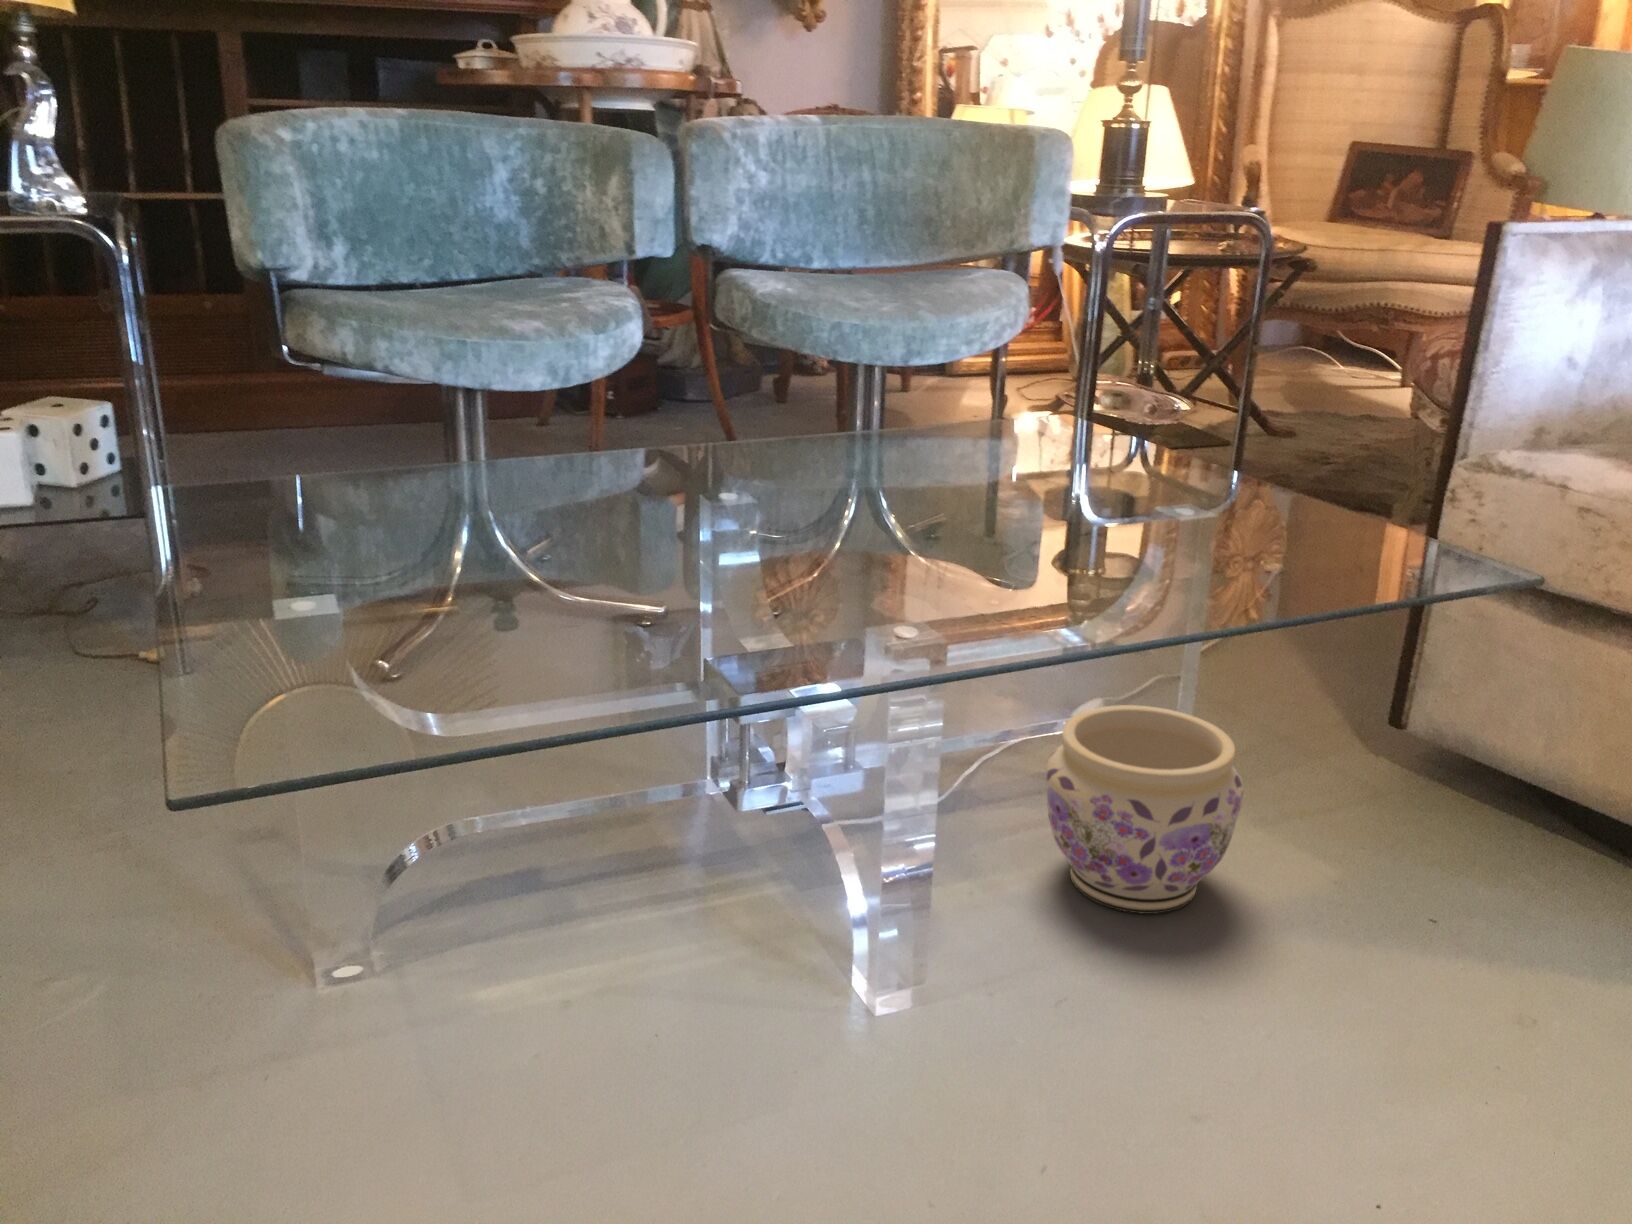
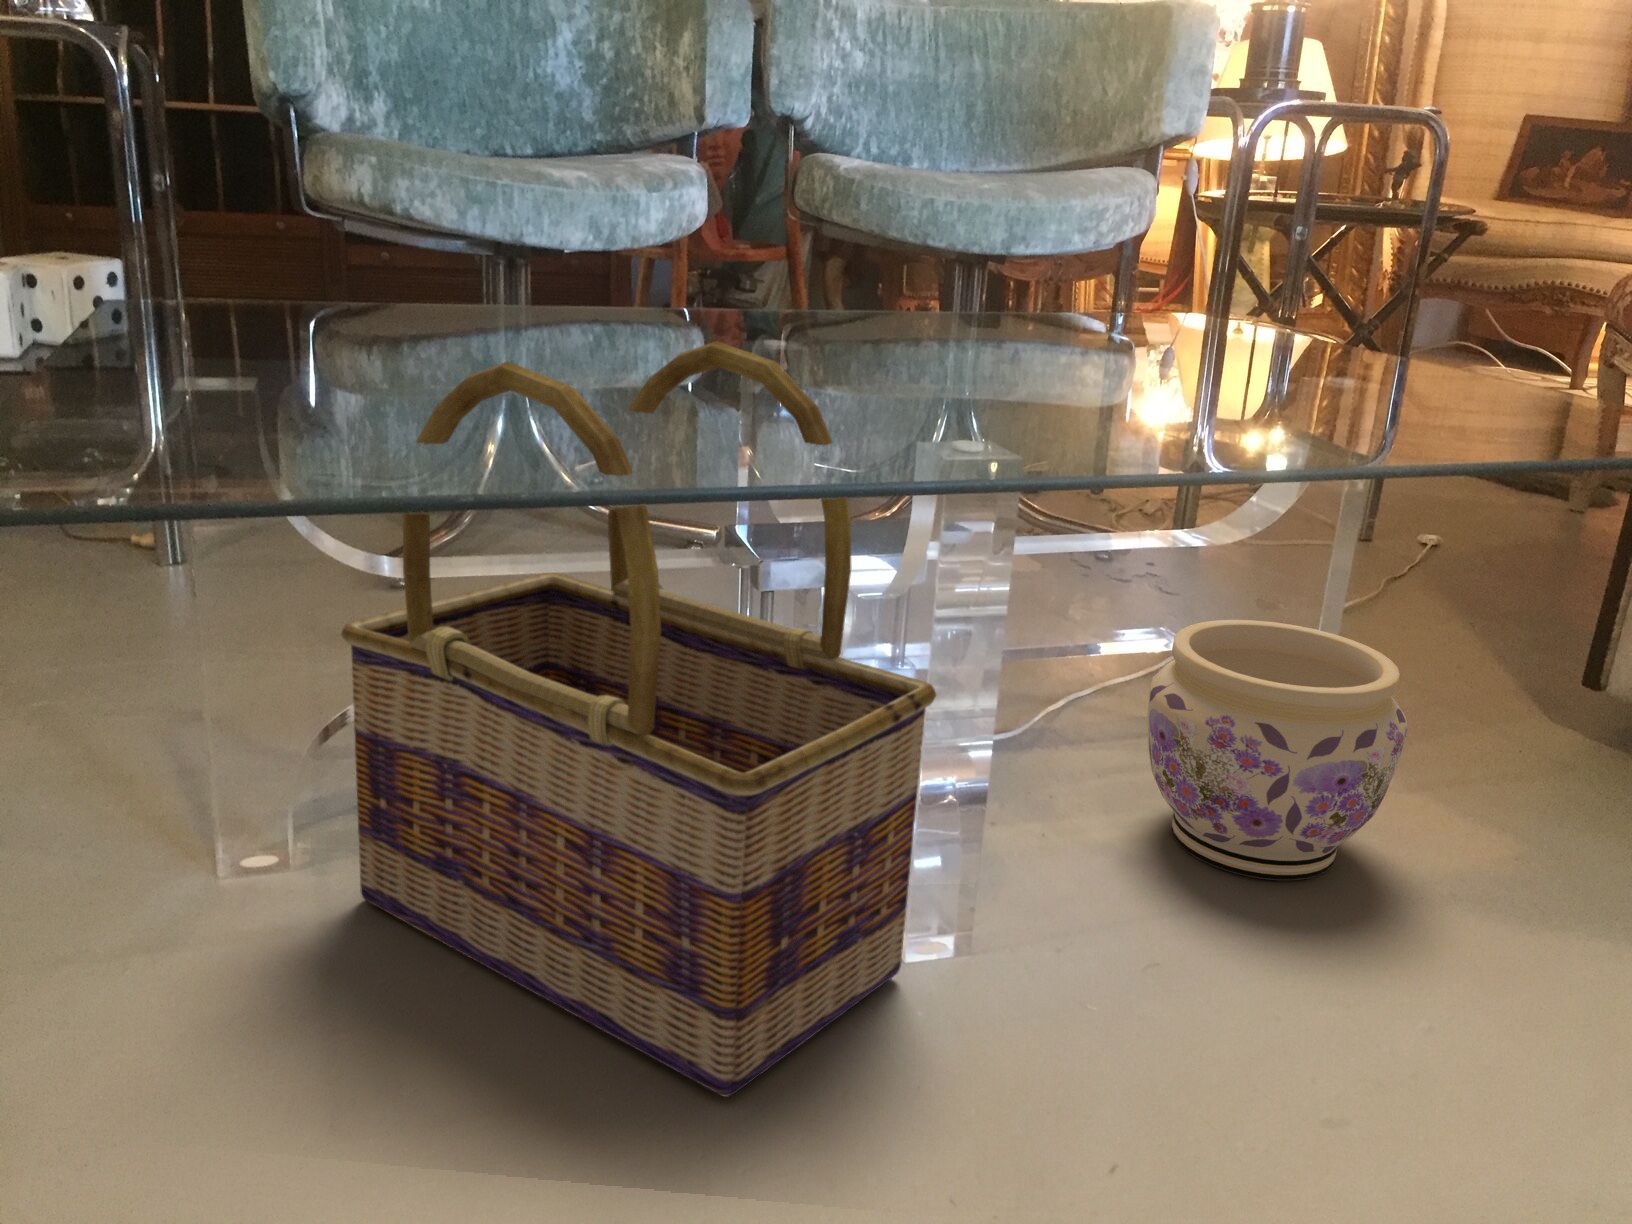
basket: none [427,556,889,1135] -> present [341,341,936,1097]

